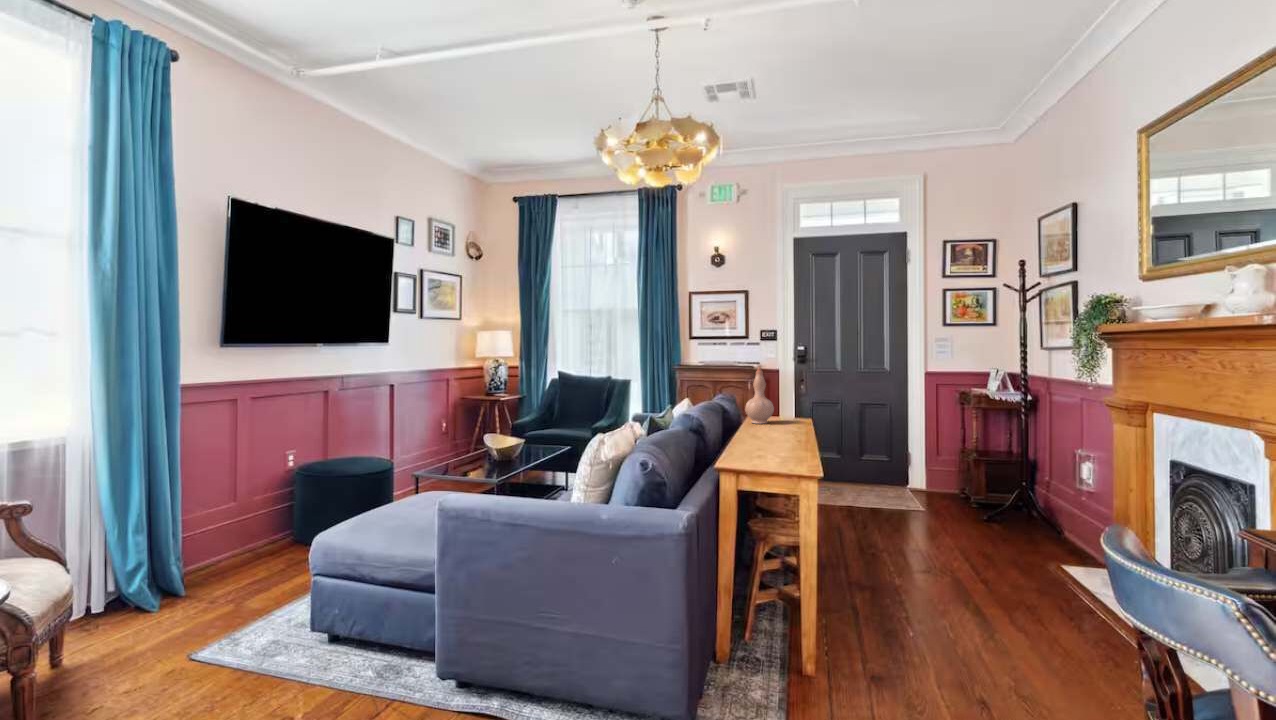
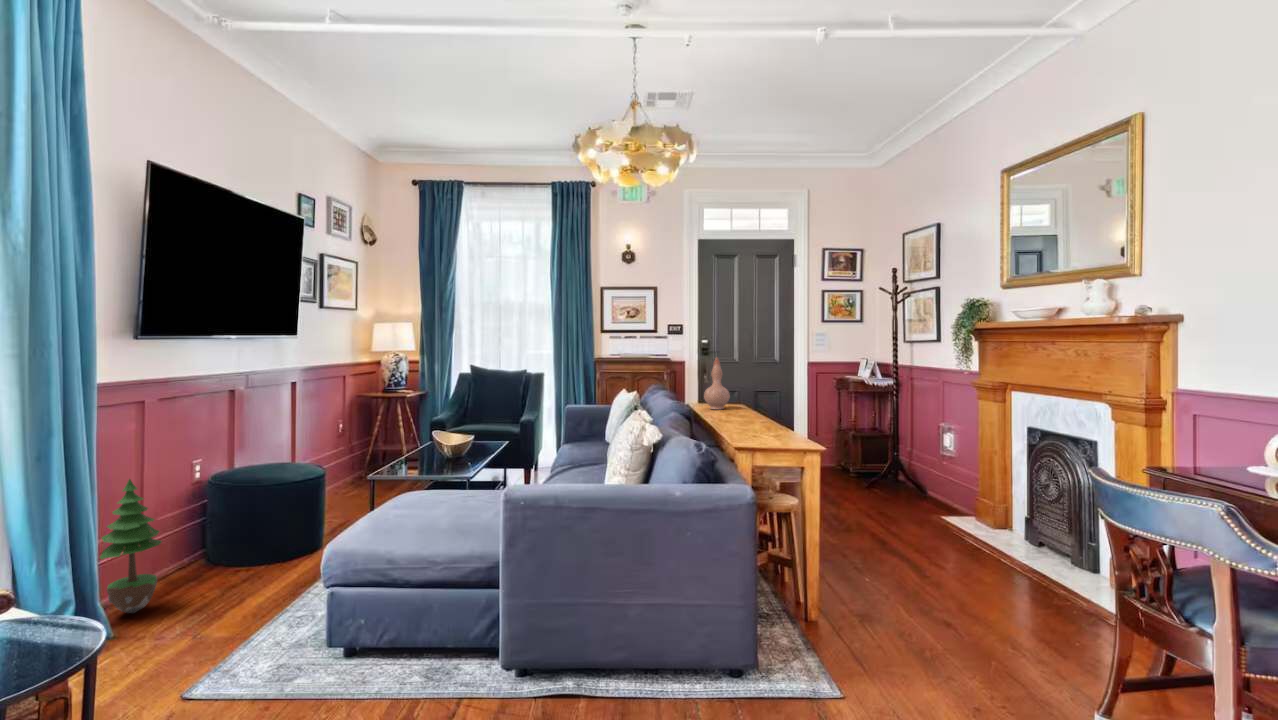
potted tree: none [192,464,242,577] -> present [100,479,162,613]

